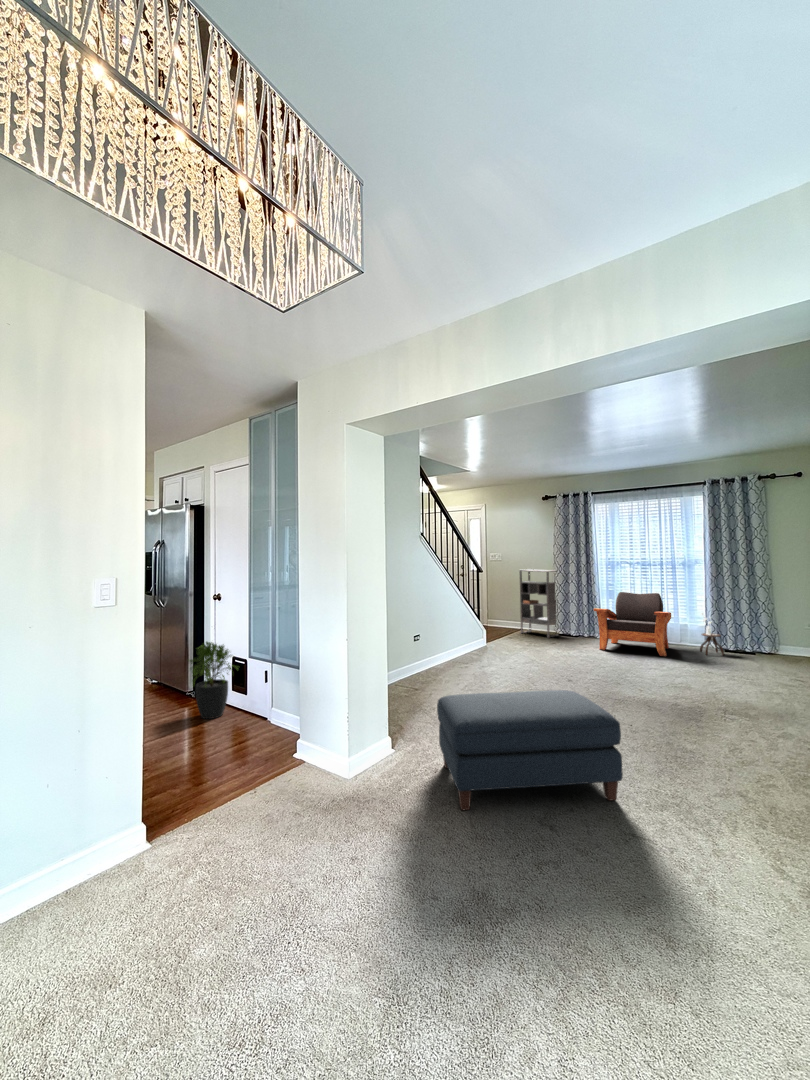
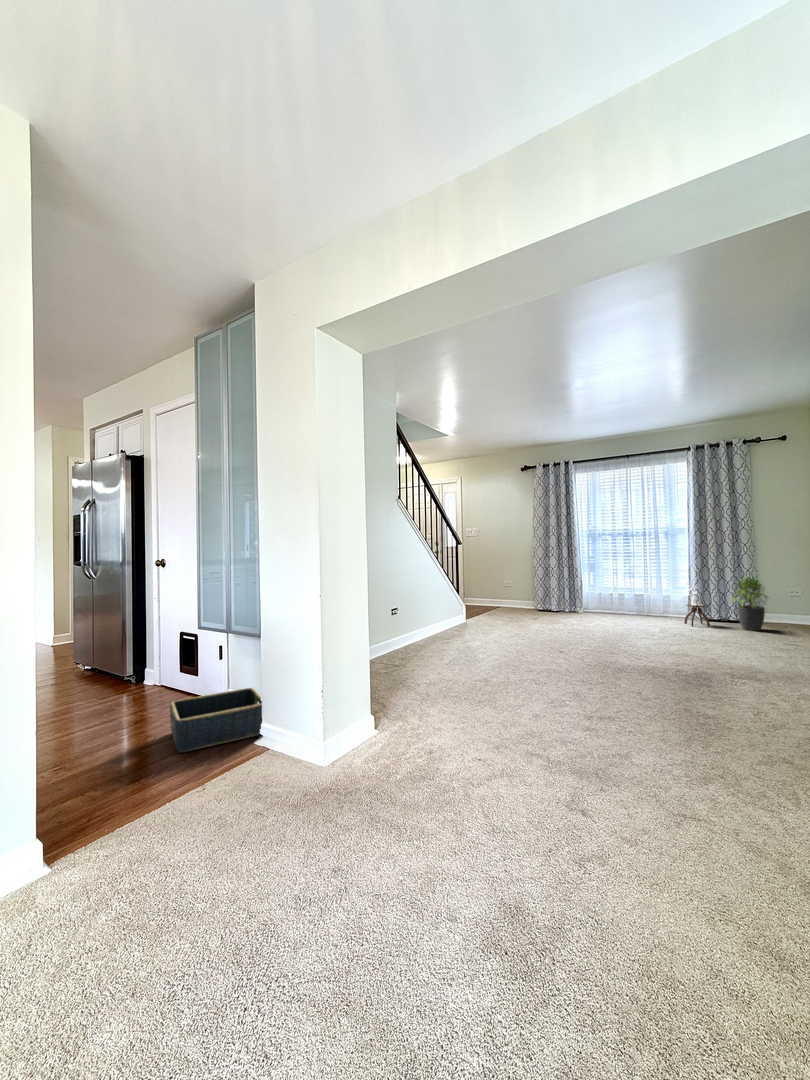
bookshelf: present [519,569,558,638] -> none [496,543,538,614]
armchair: present [594,592,671,656] -> none [577,564,657,628]
potted plant: present [190,642,236,719] -> present [733,577,768,631]
ottoman: present [437,690,623,810] -> none [430,655,657,800]
basket: none [228,708,305,761] -> present [170,688,262,752]

